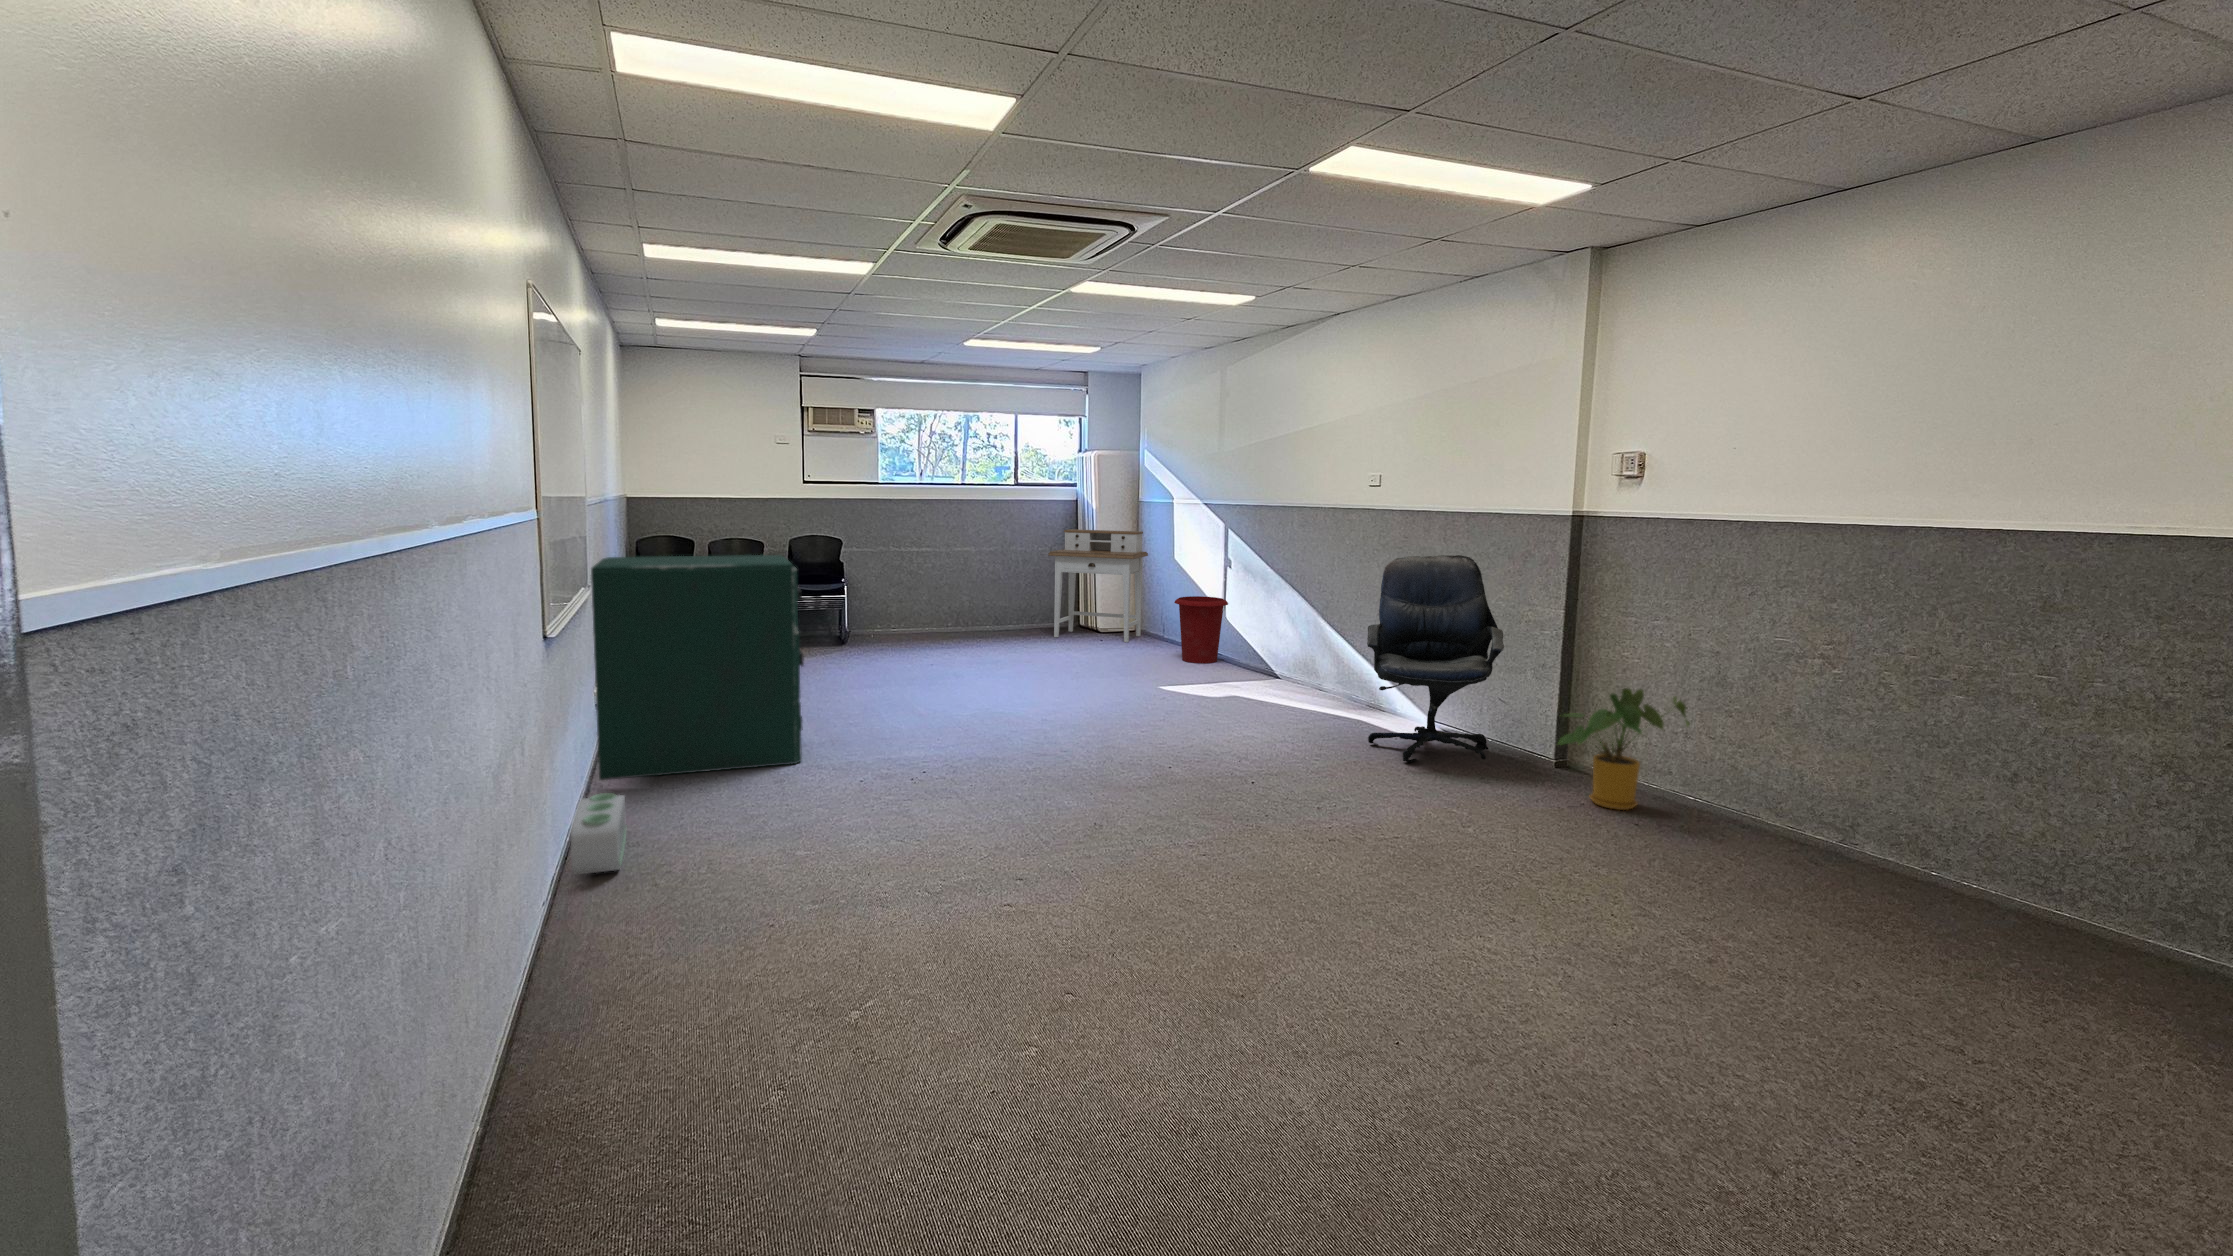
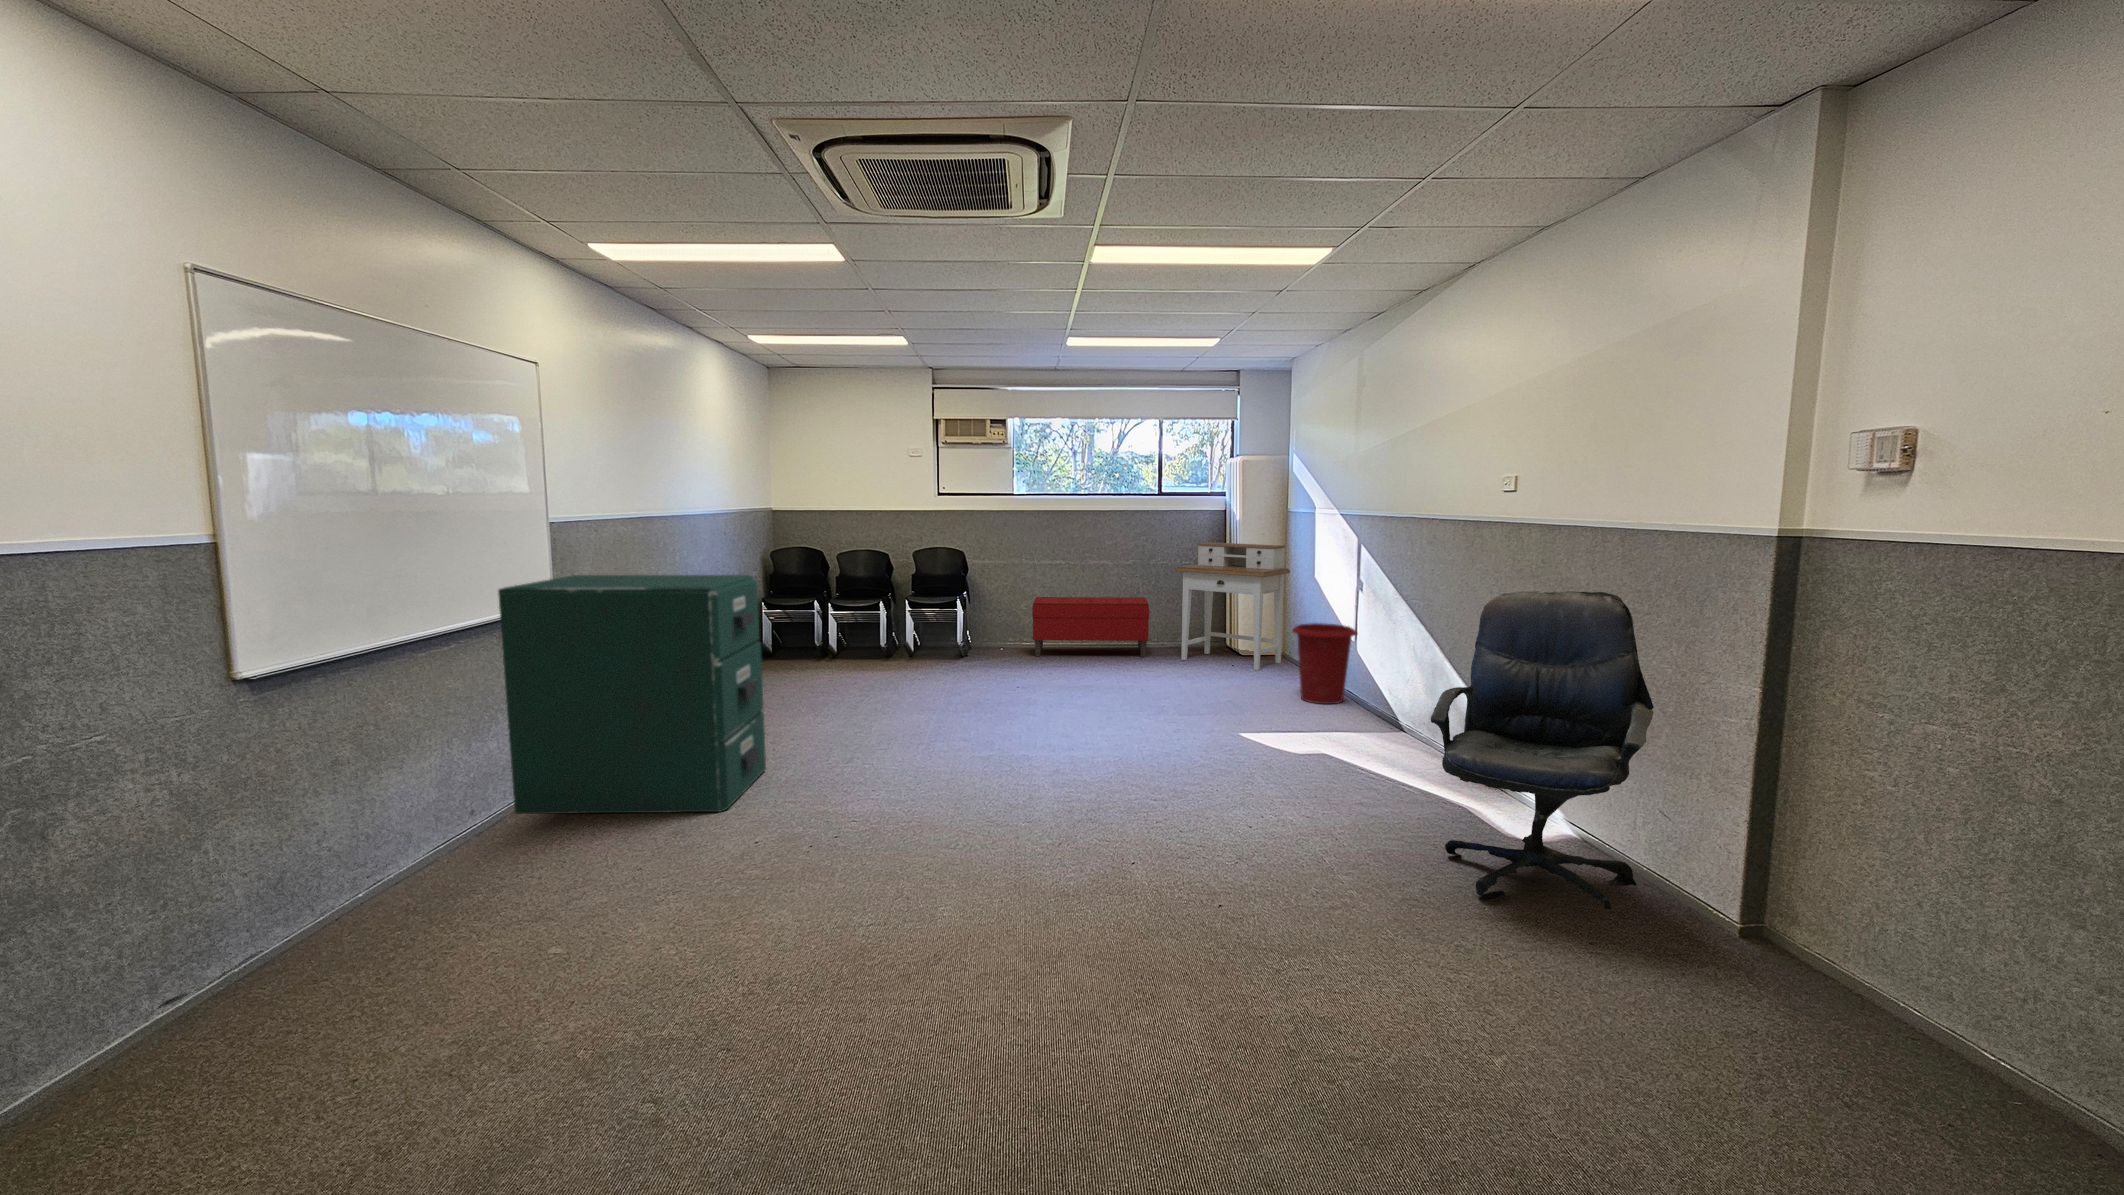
bench: none [908,581,1023,640] -> present [1032,597,1149,657]
house plant: present [1559,688,1690,810] -> none [1707,839,1991,1062]
air purifier: present [571,793,627,875] -> none [267,852,420,956]

